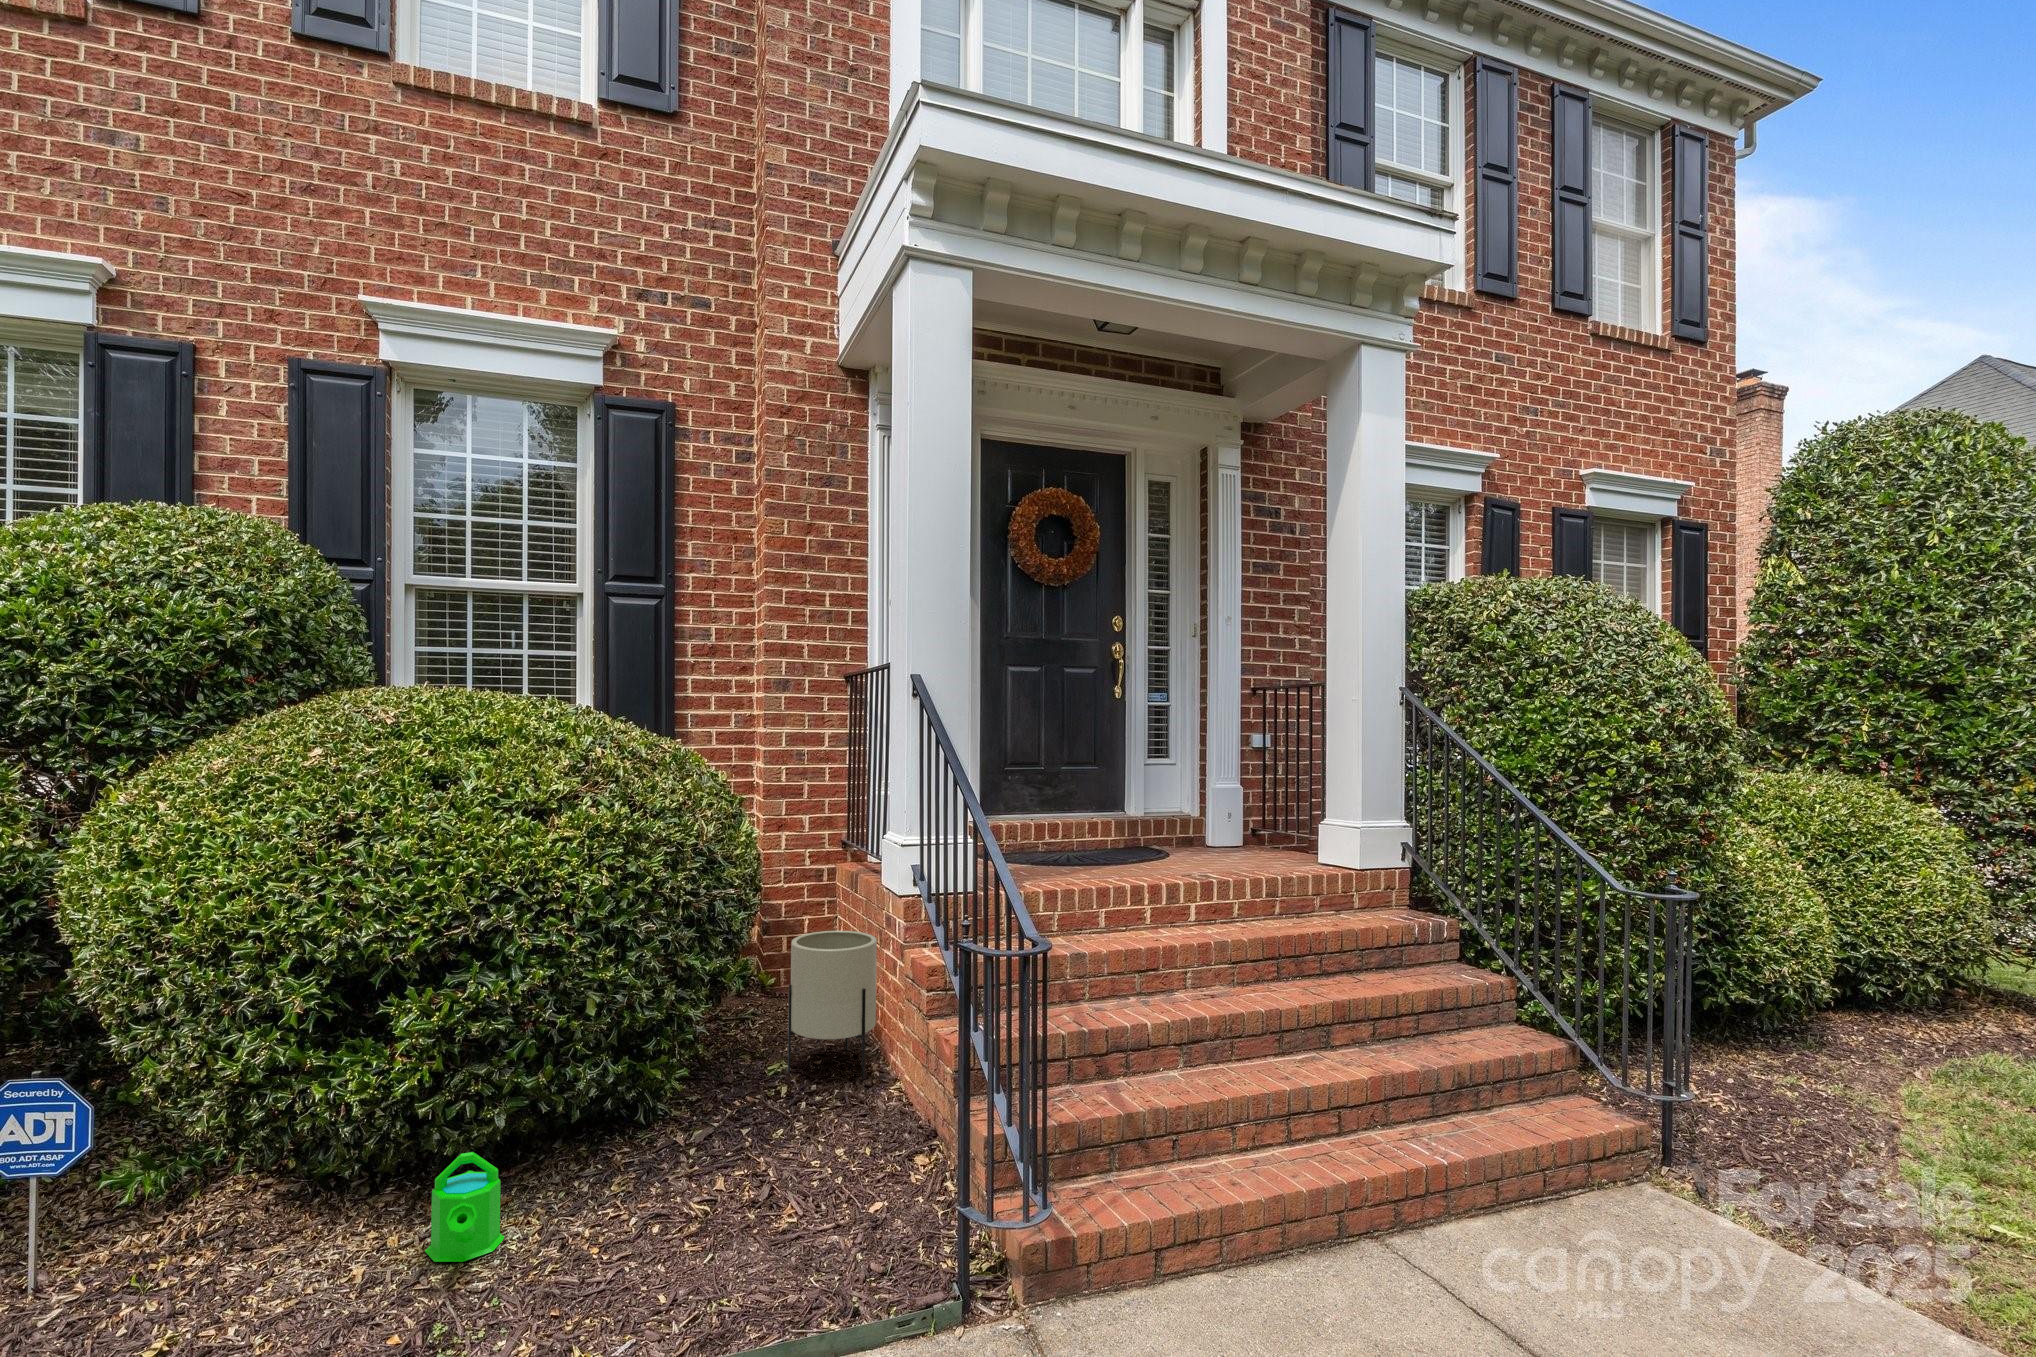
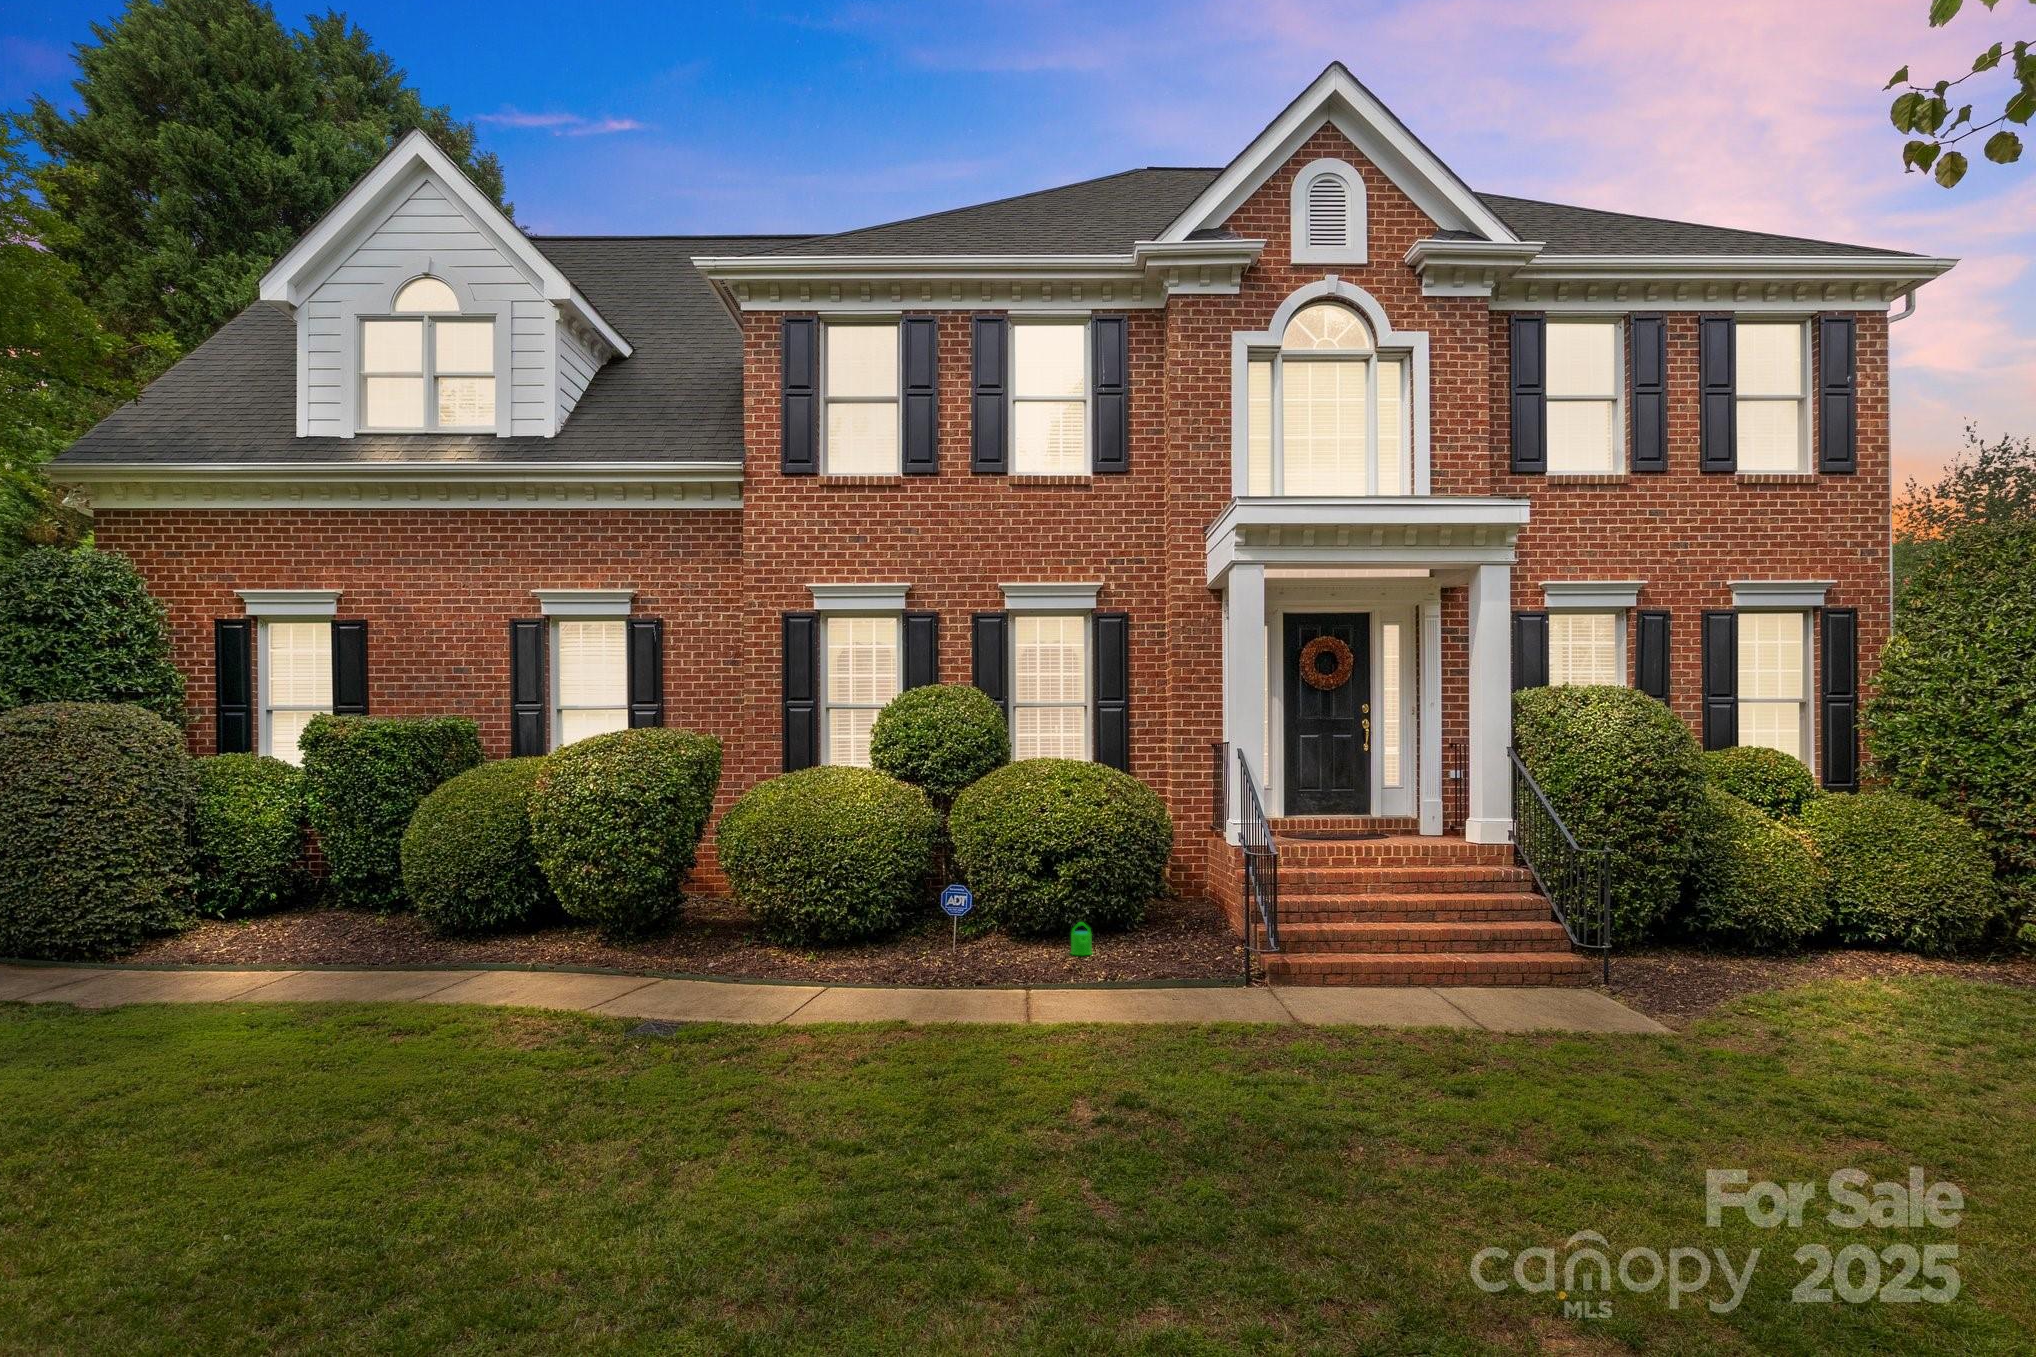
planter: present [788,931,877,1078] -> none [1190,863,1228,924]

